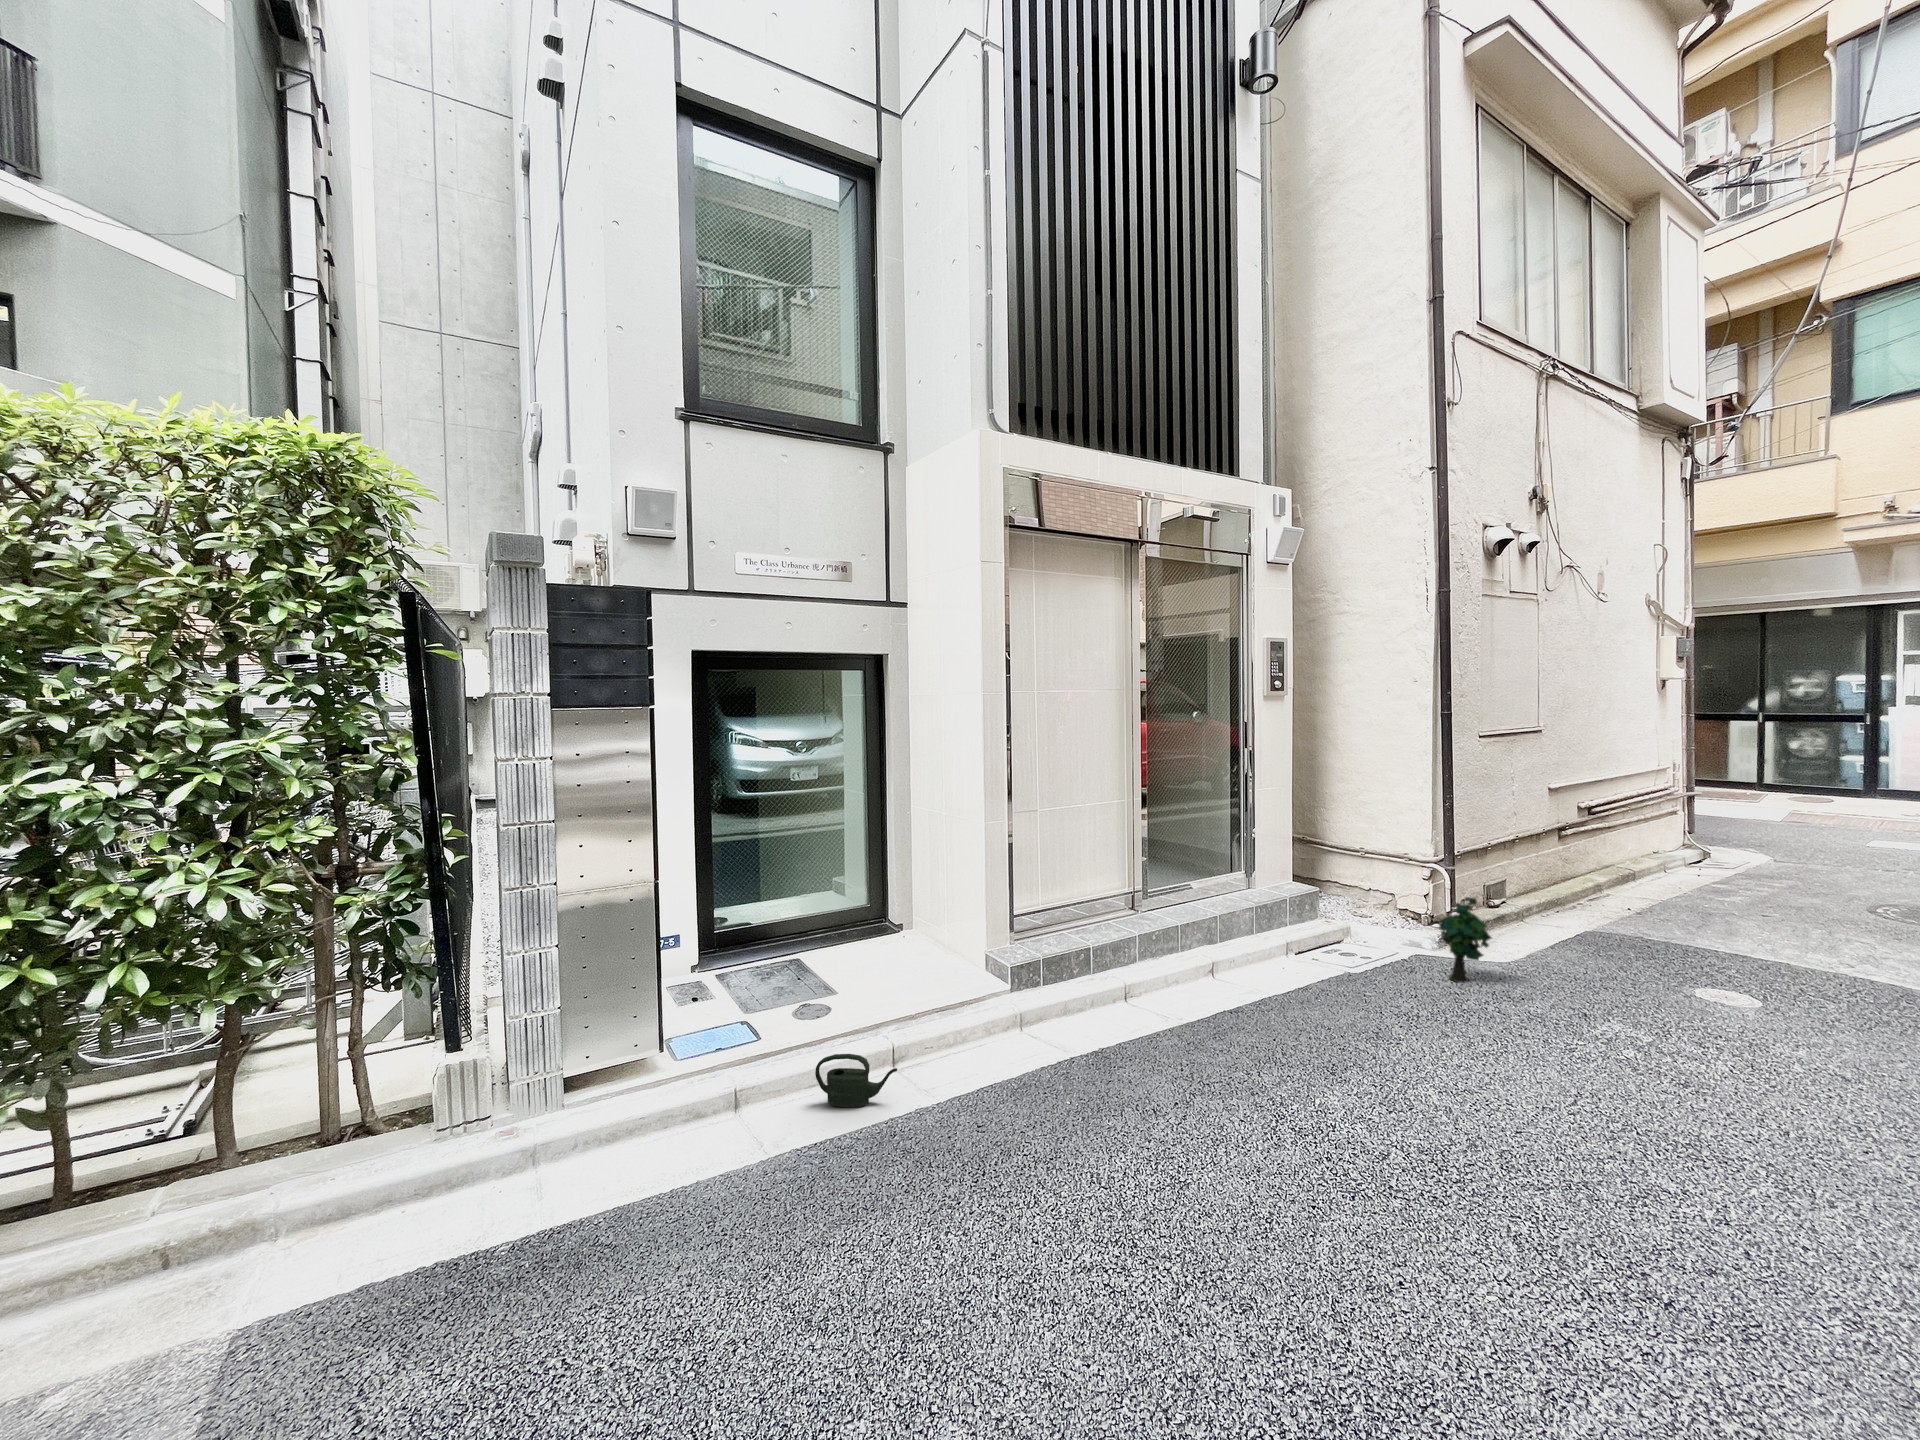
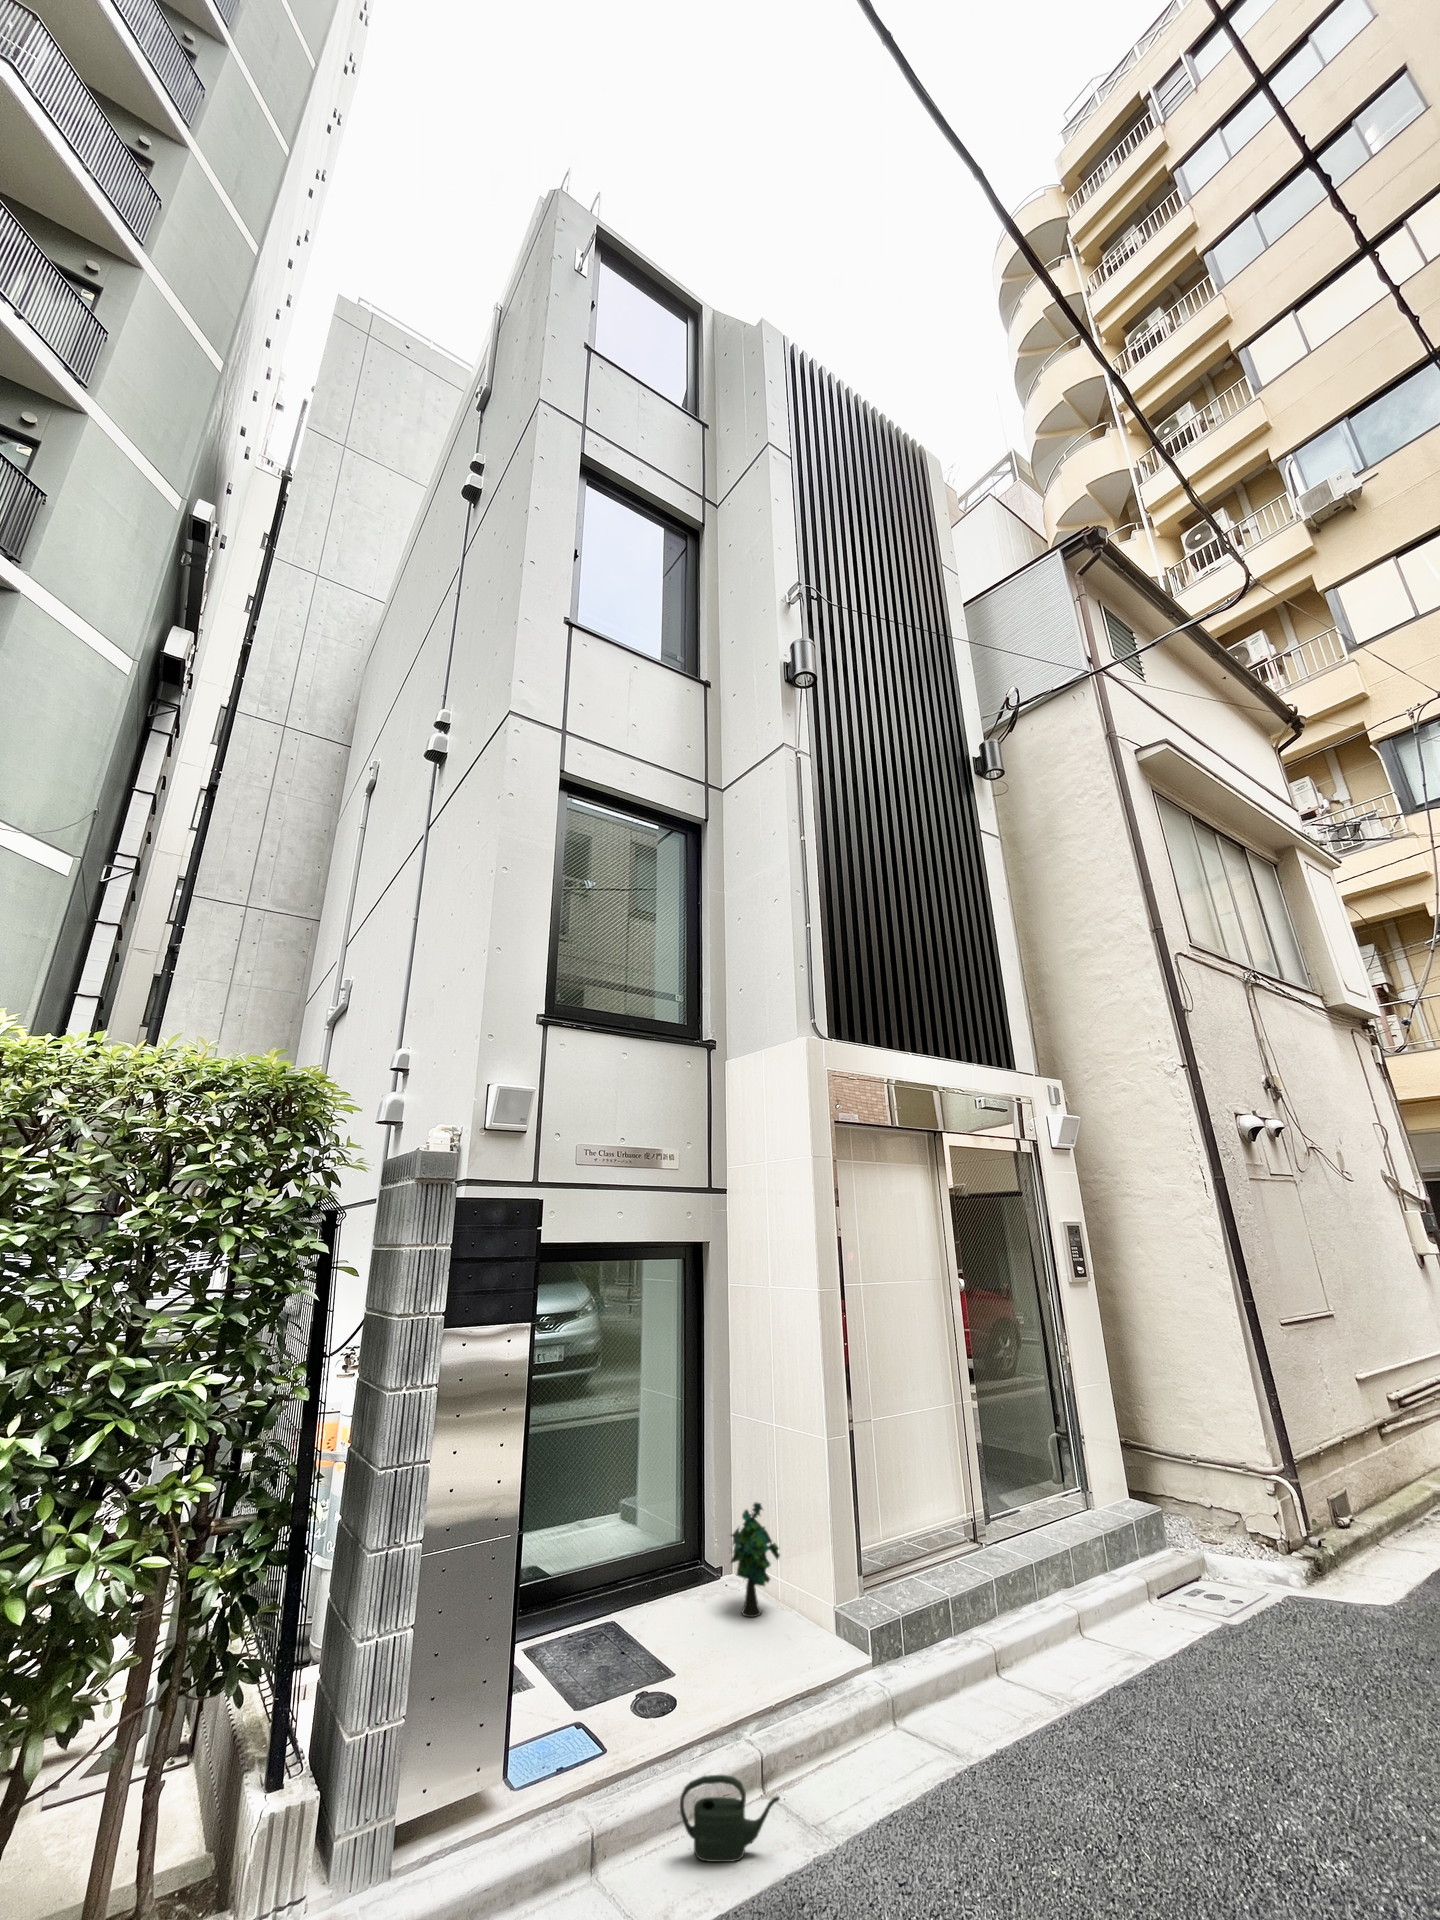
decorative plant: present [1436,897,1491,983] -> present [731,1502,780,1617]

